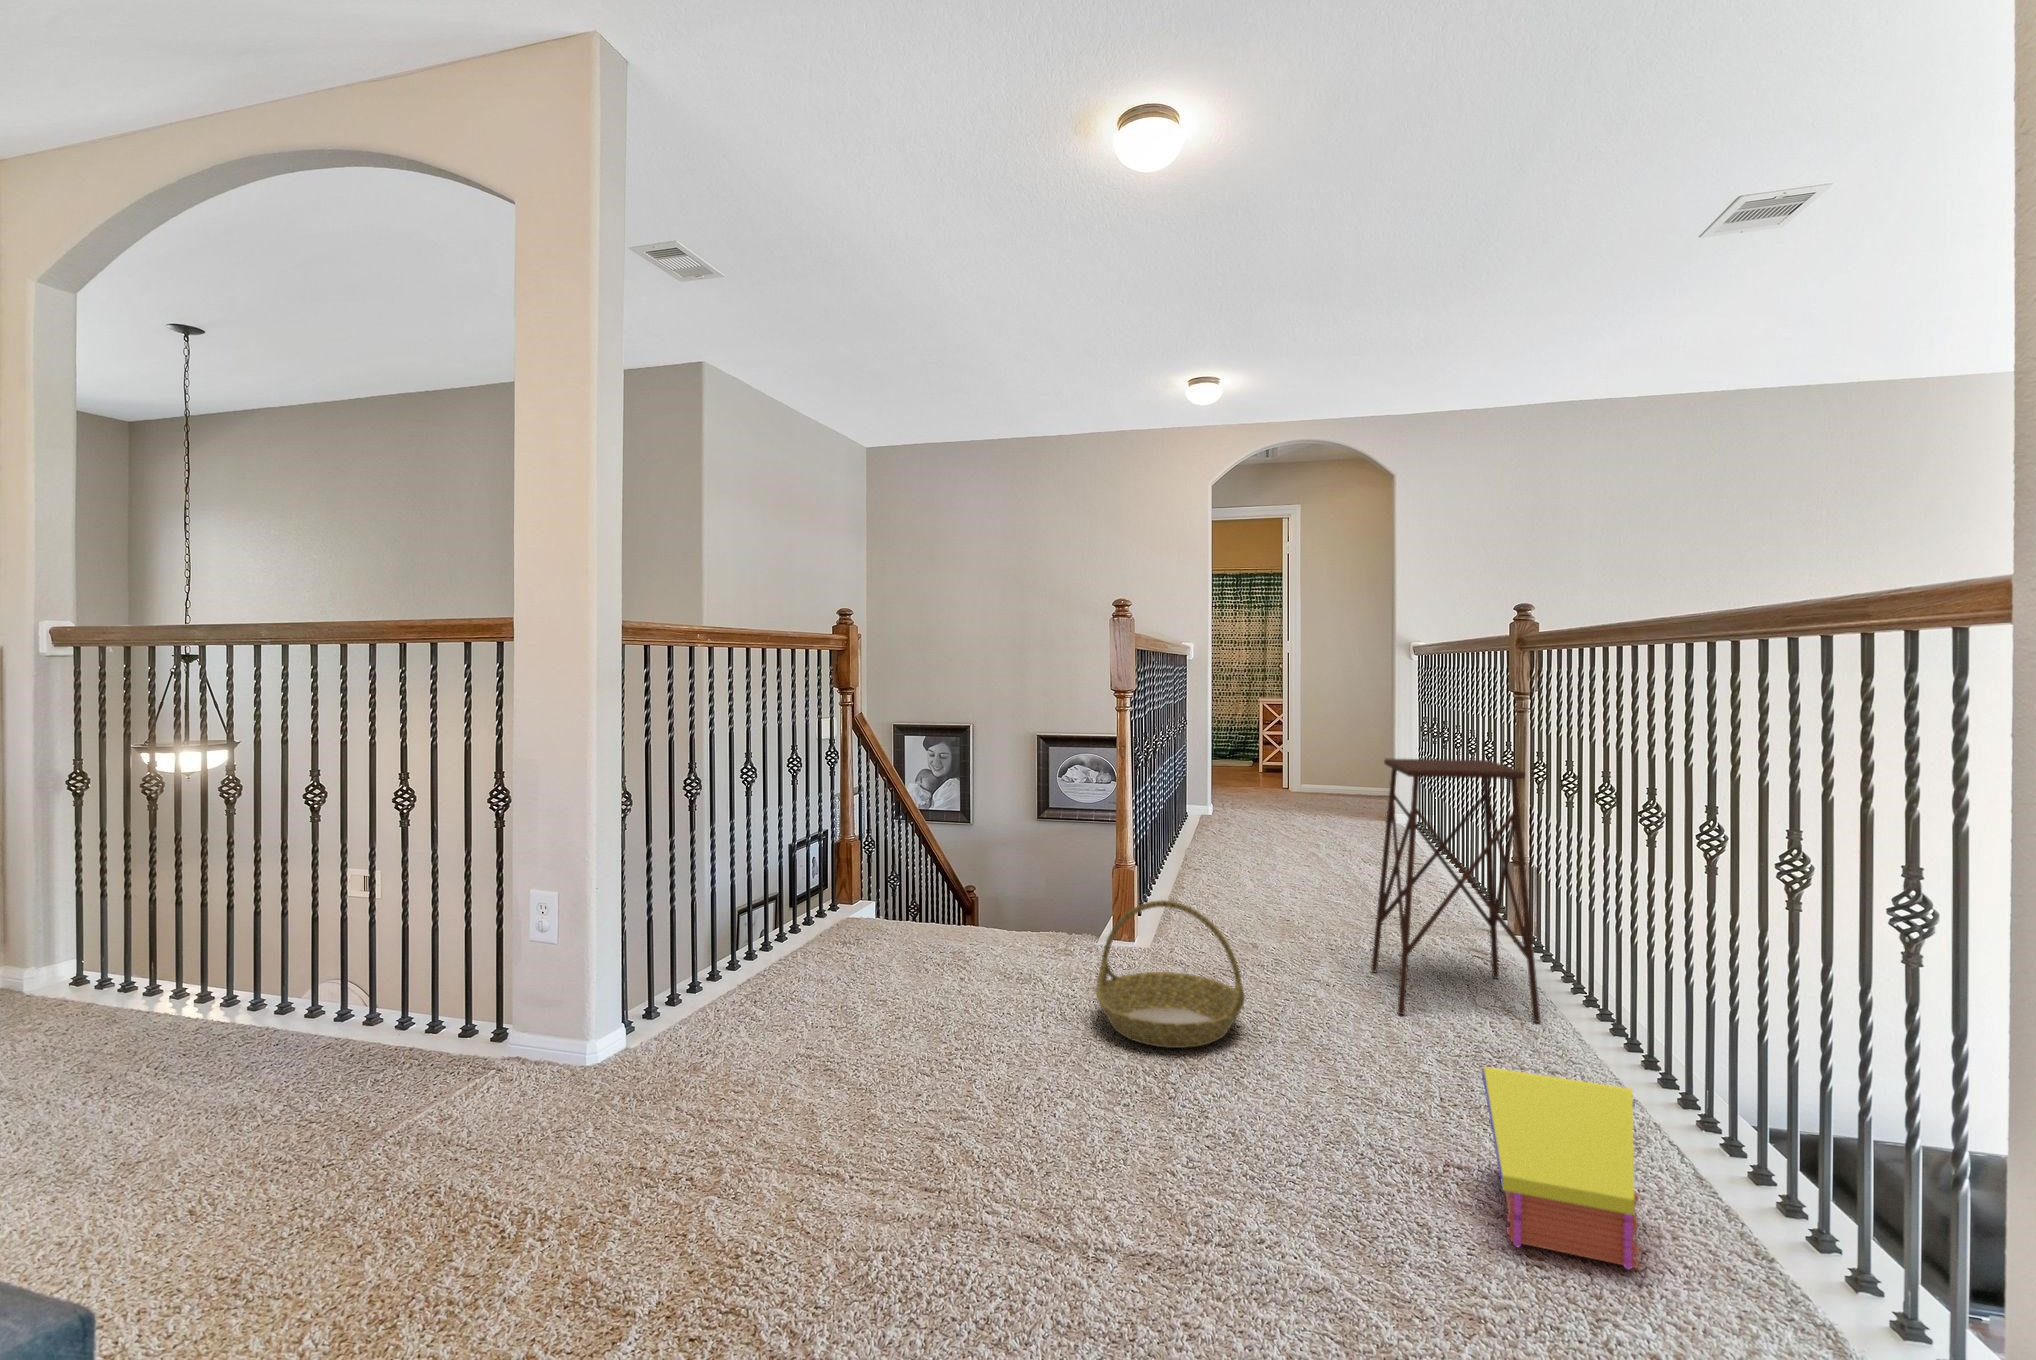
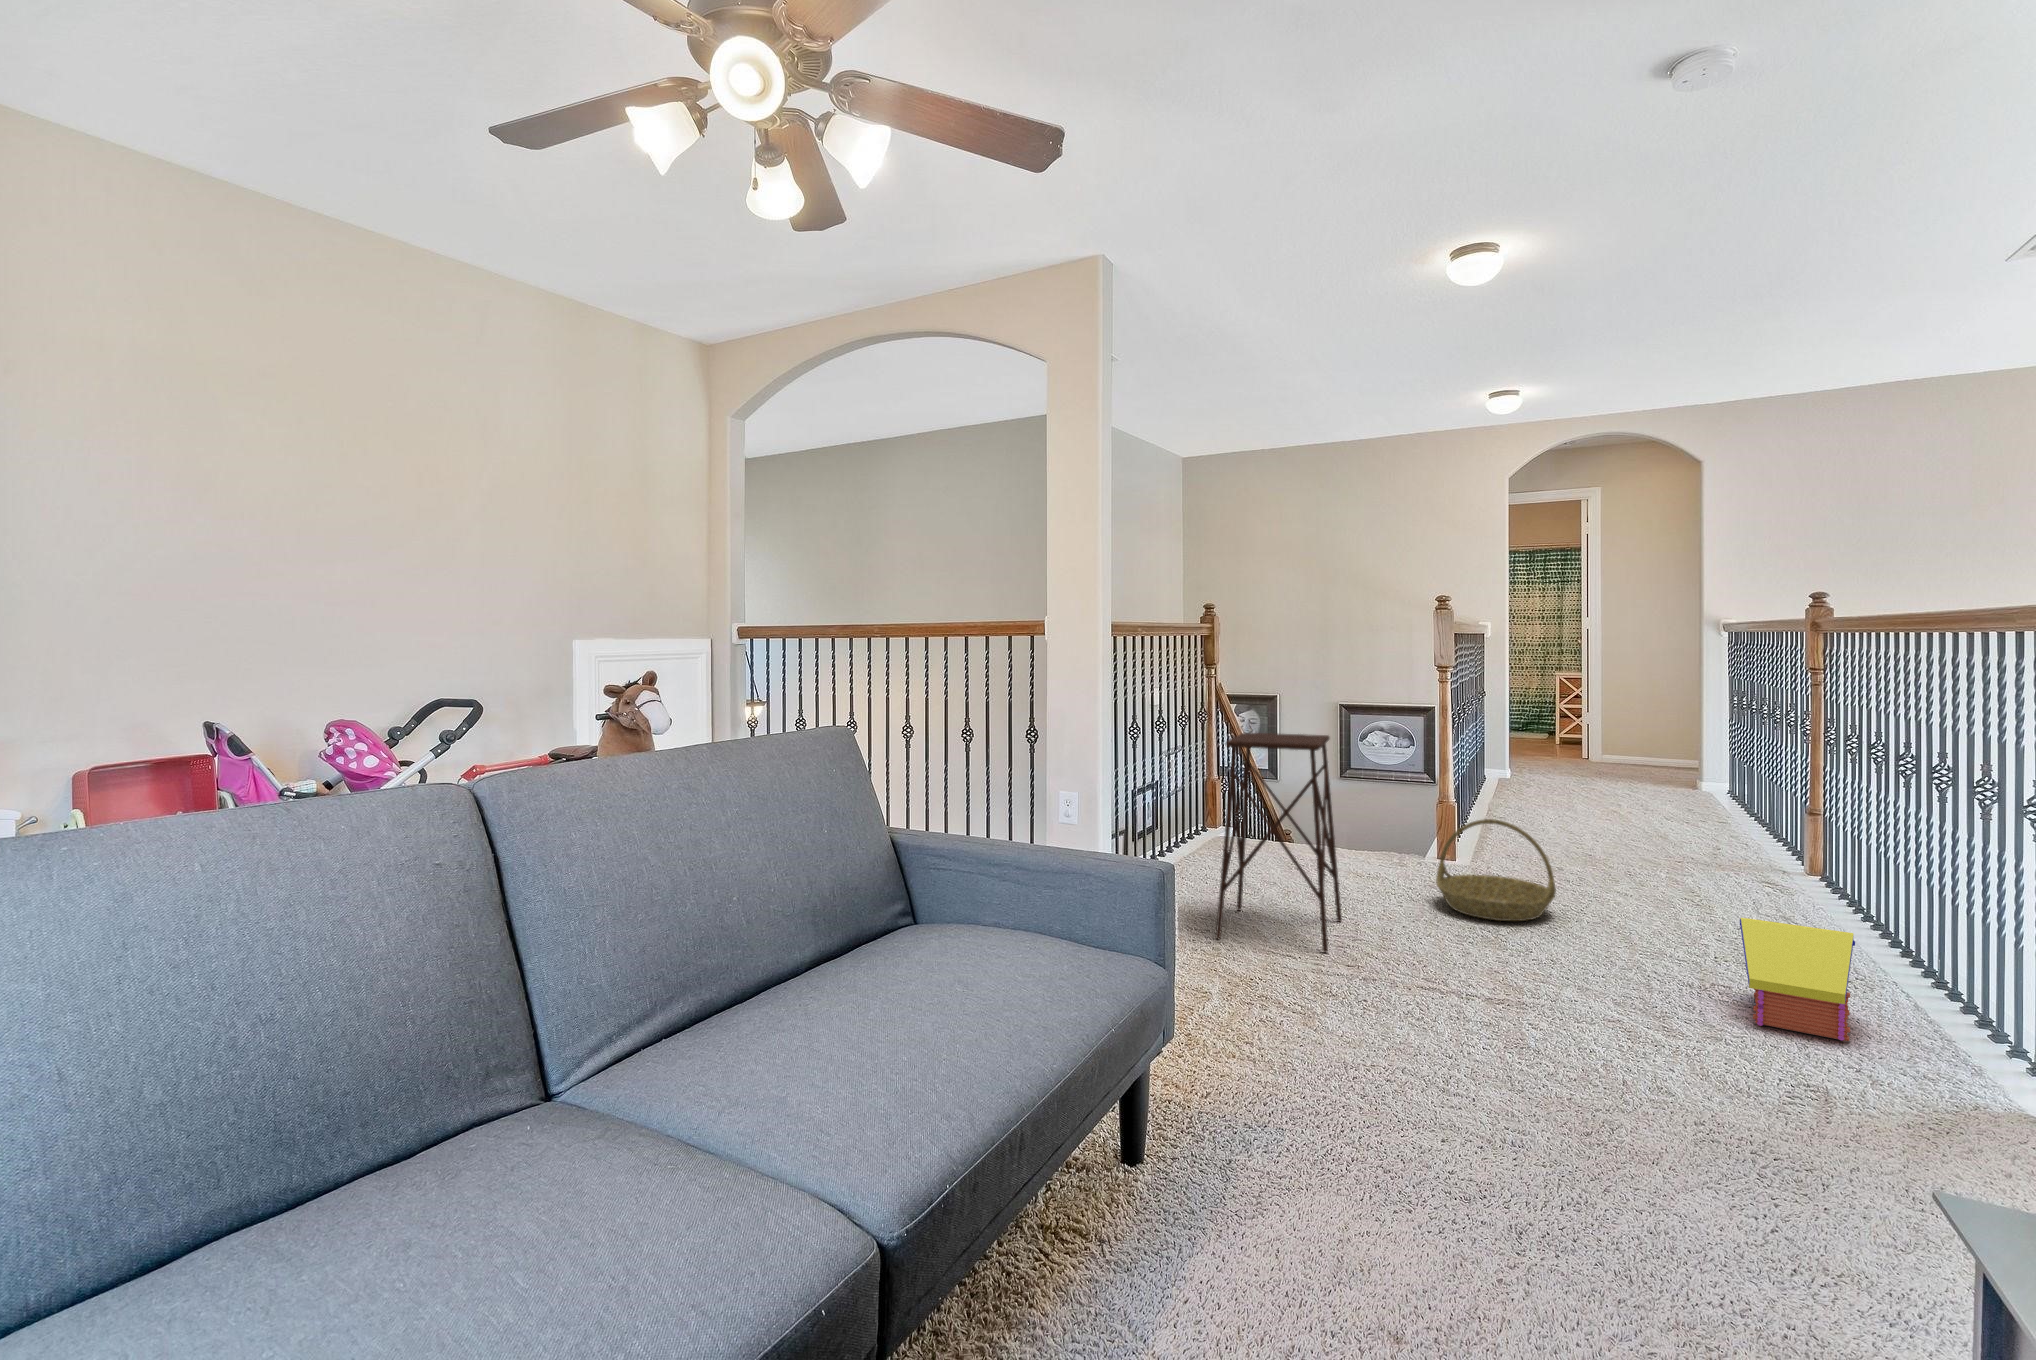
side table: present [1371,758,1540,1023] -> present [1216,733,1342,953]

